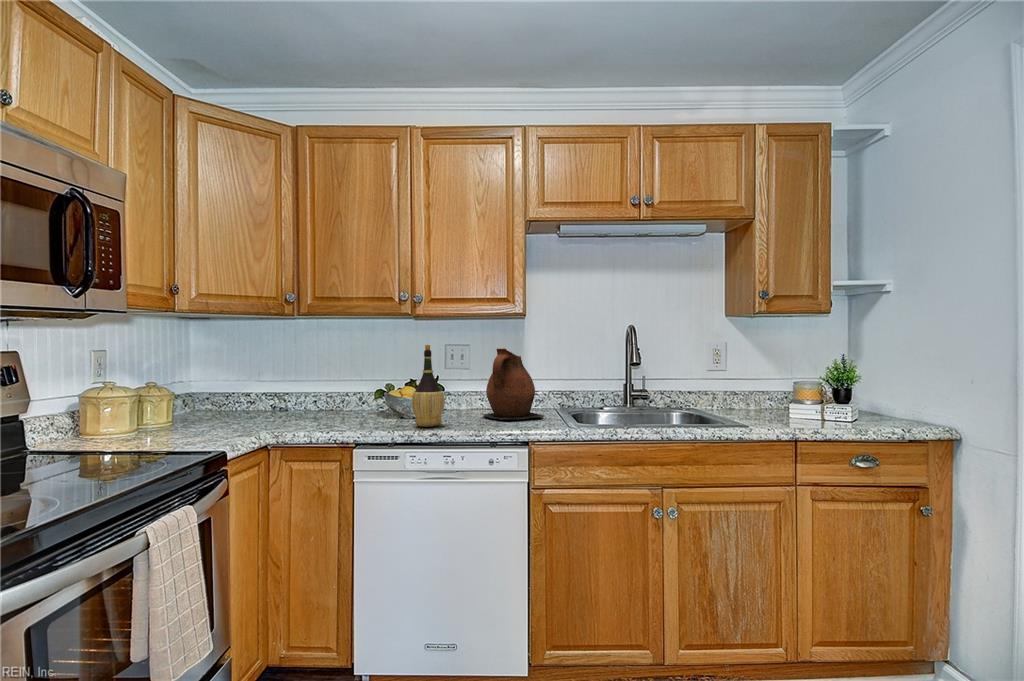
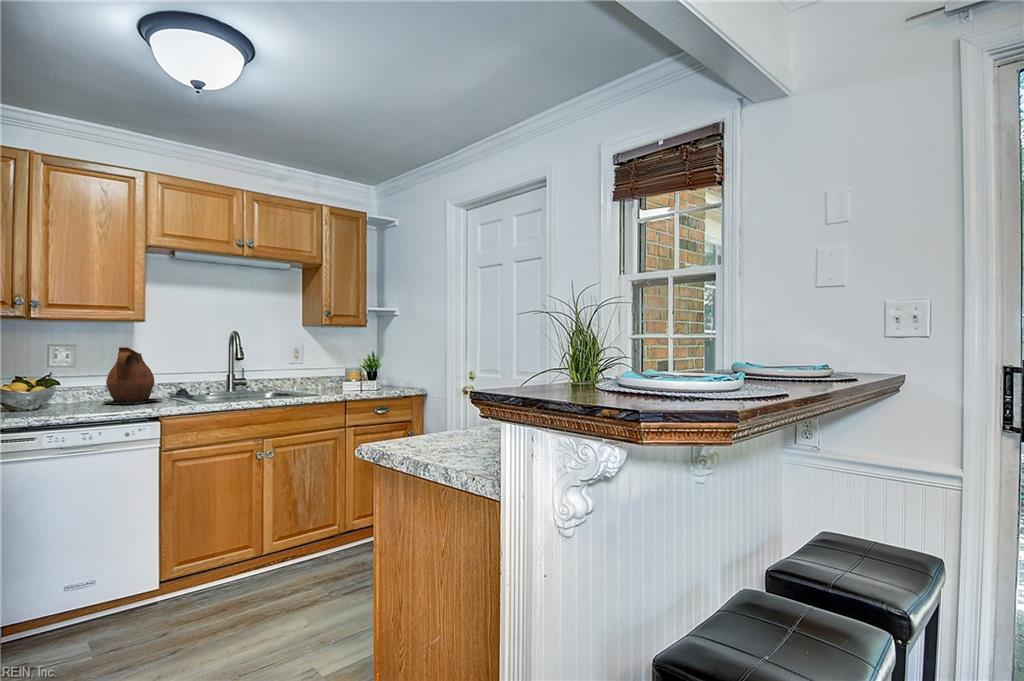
wine bottle: present [412,345,445,427] -> none [35,344,72,413]

